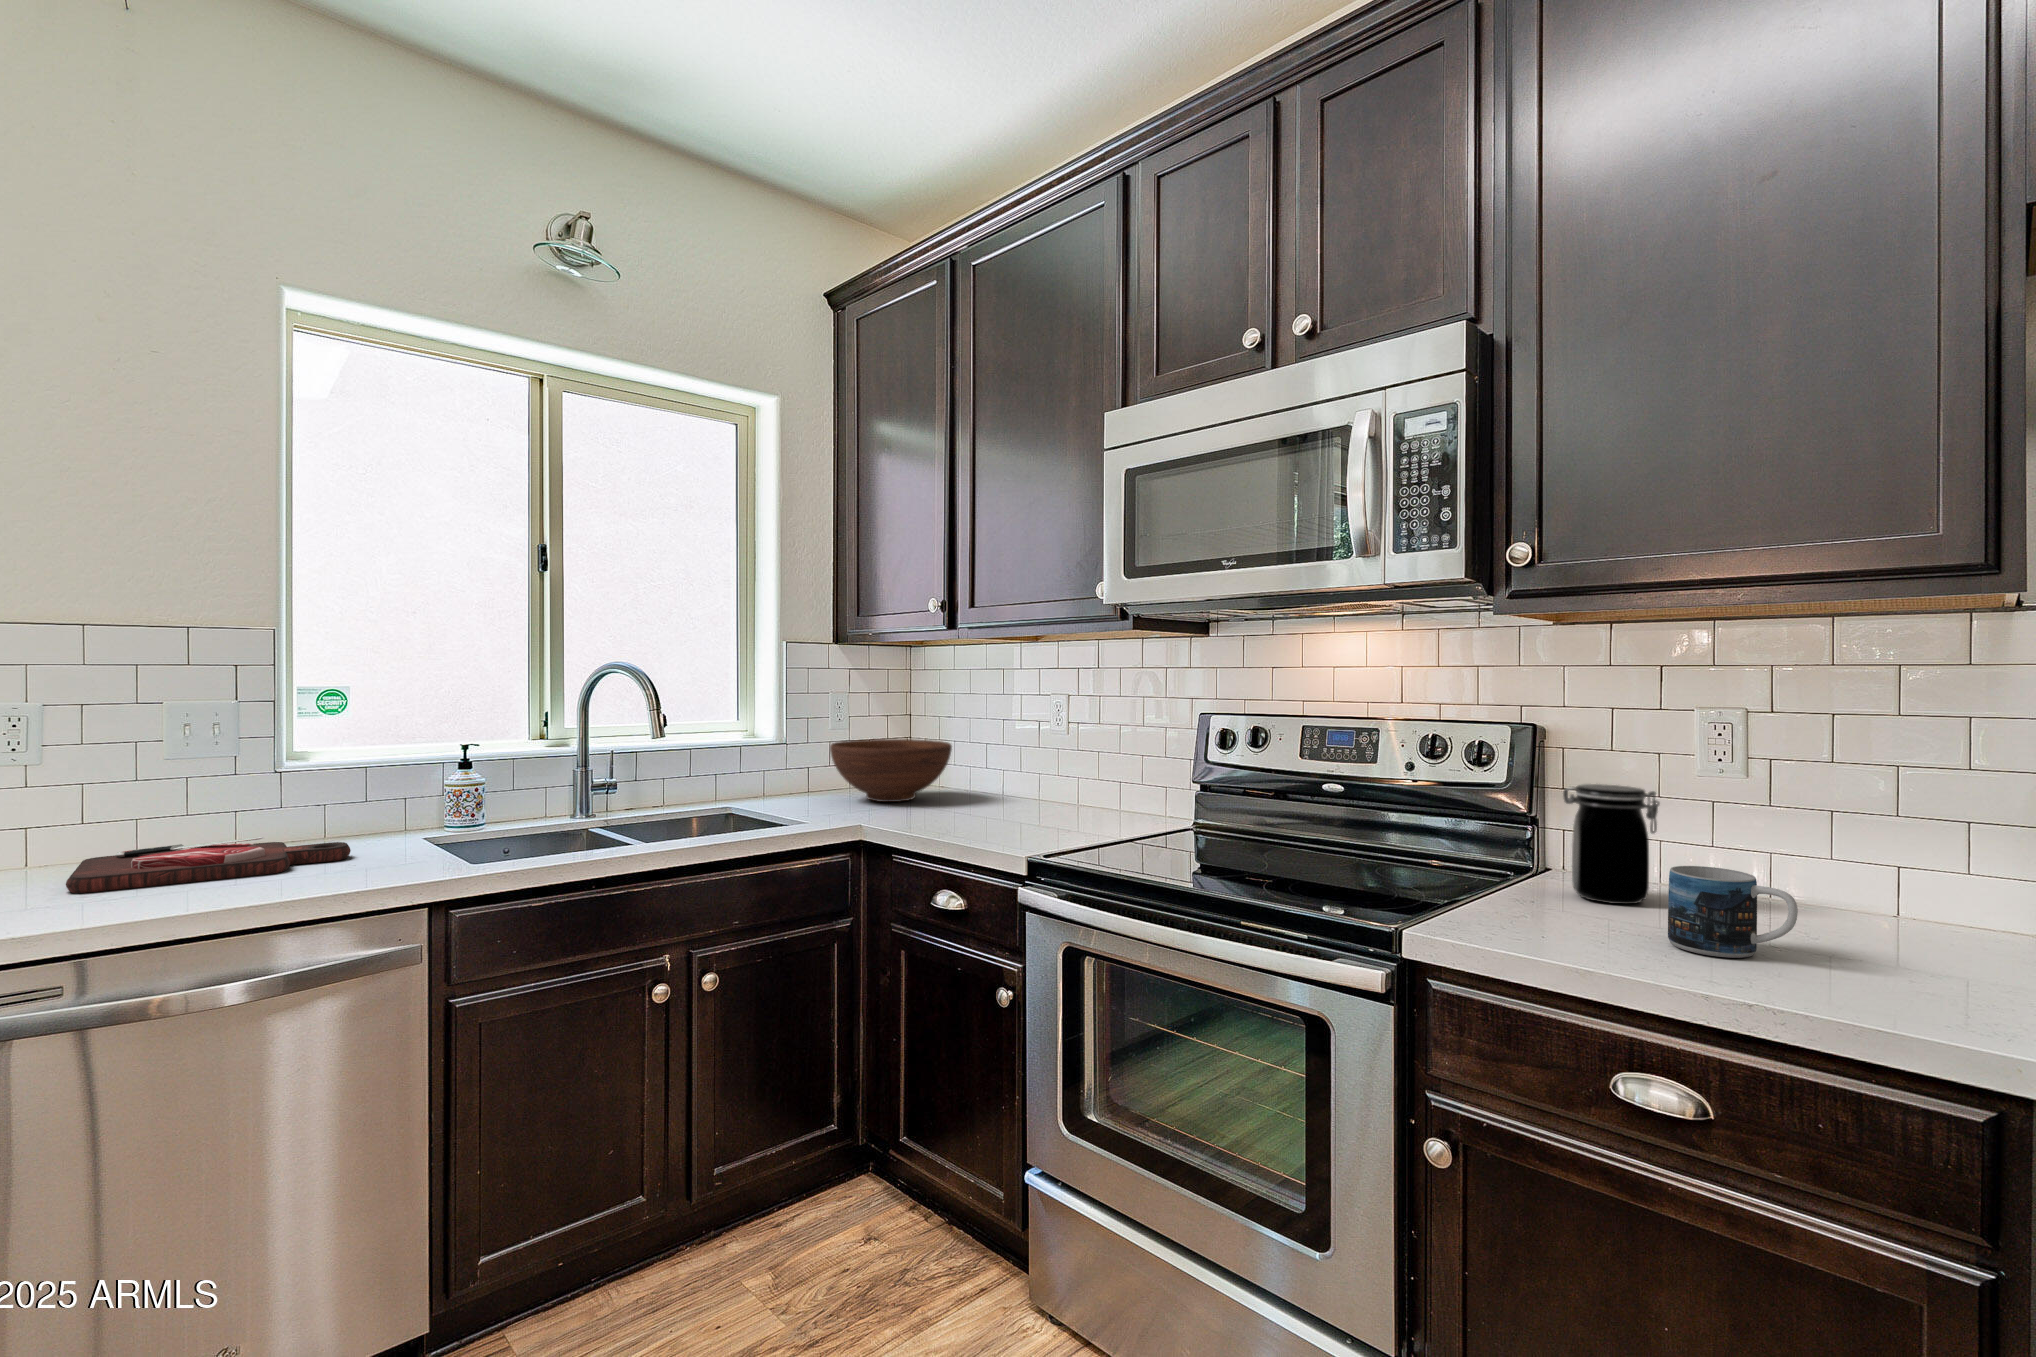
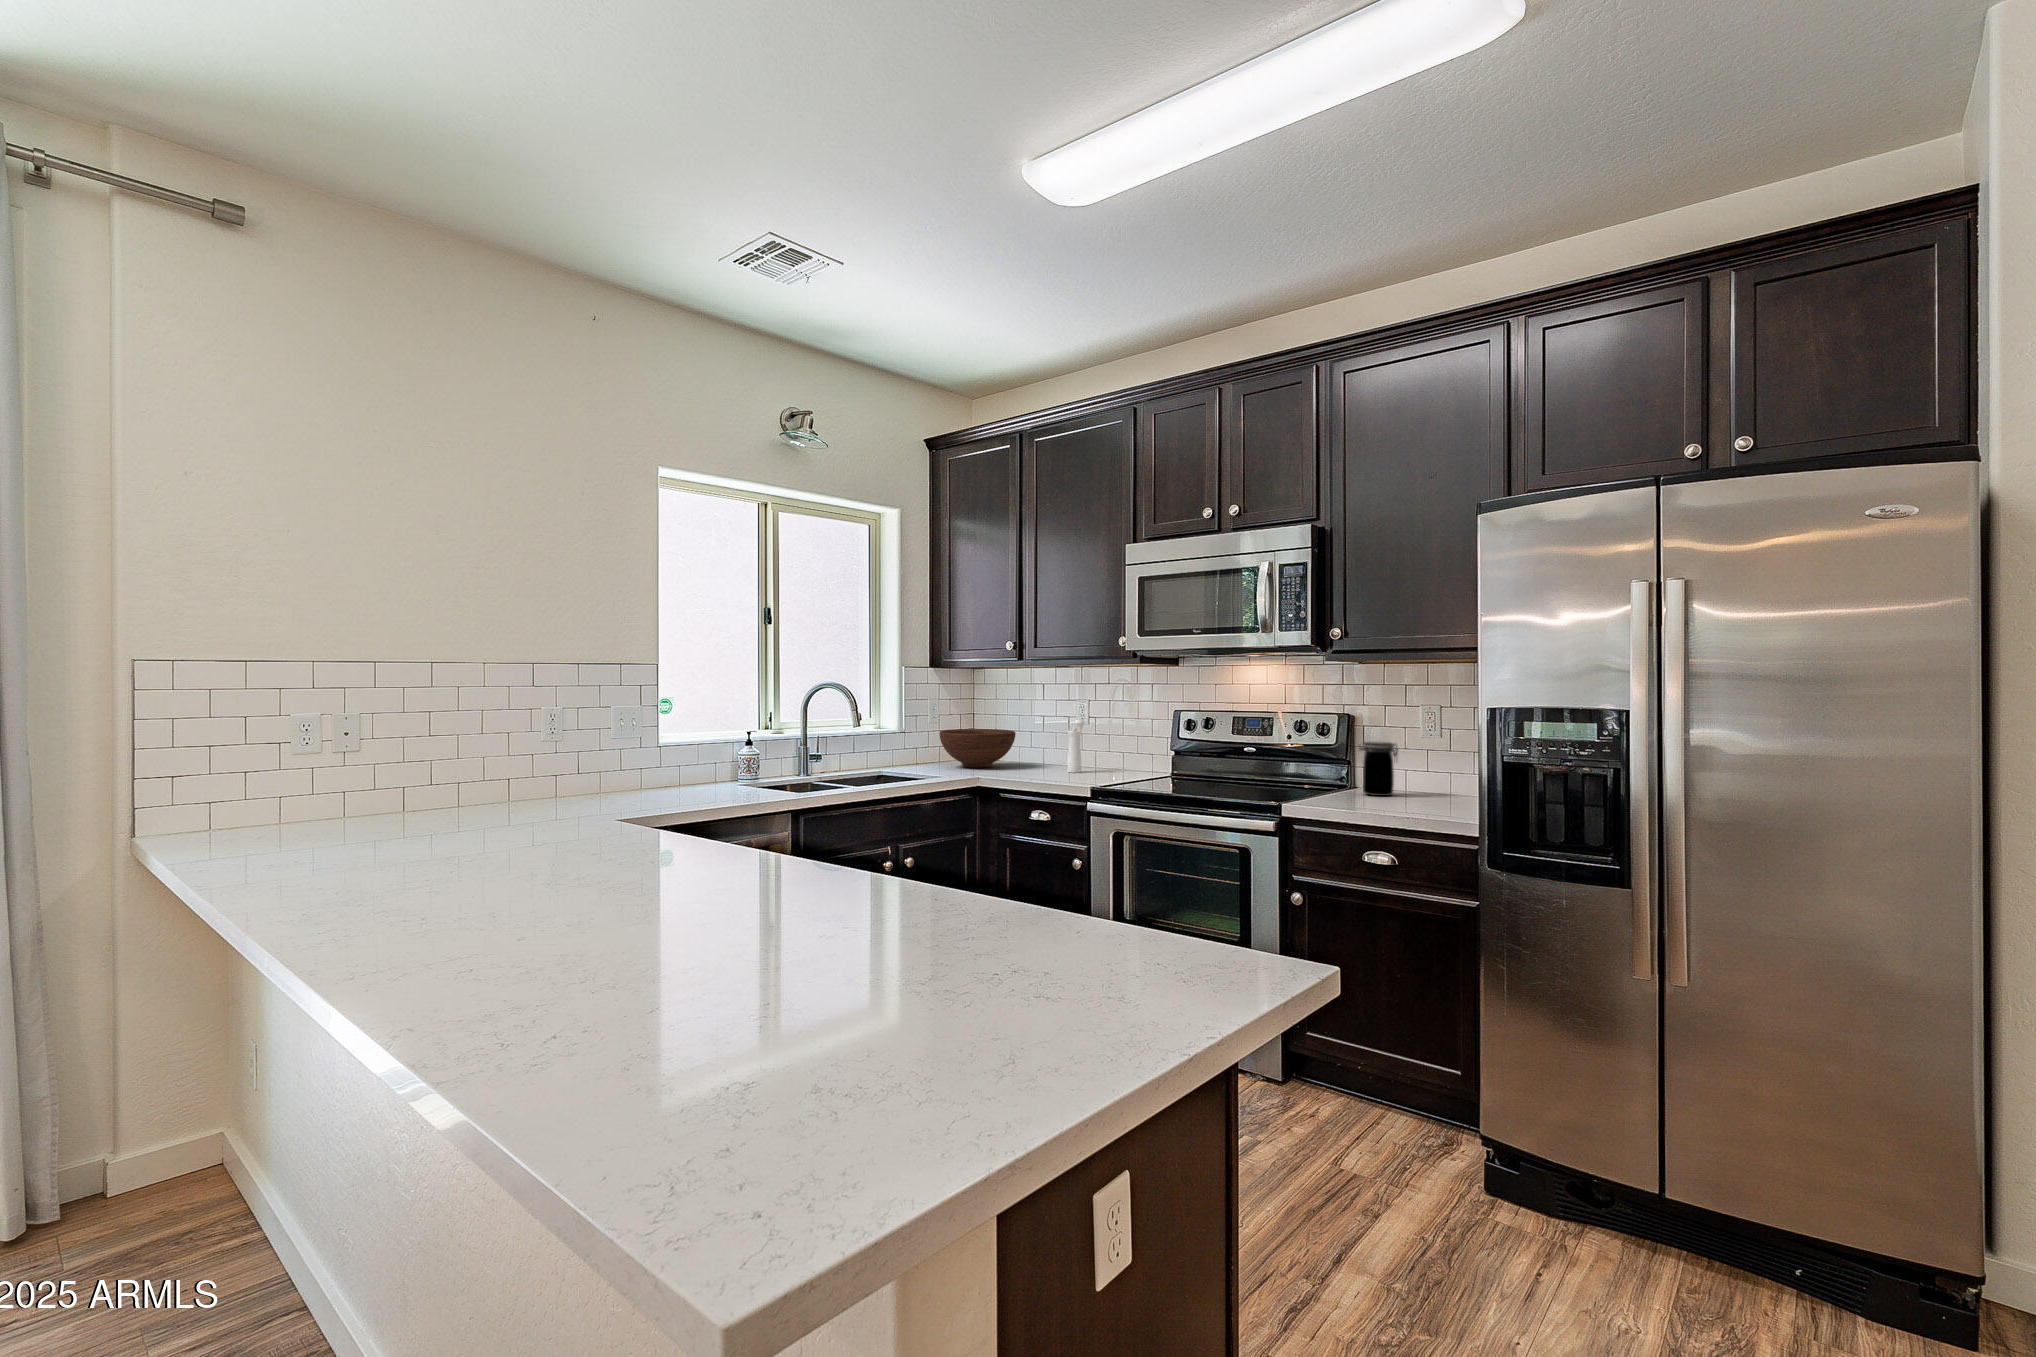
pepper mill: none [1022,727,1056,816] -> present [1068,720,1085,773]
cutting board: present [66,837,351,893] -> none [601,780,724,805]
mug: present [1668,866,1798,958] -> none [1391,772,1435,807]

